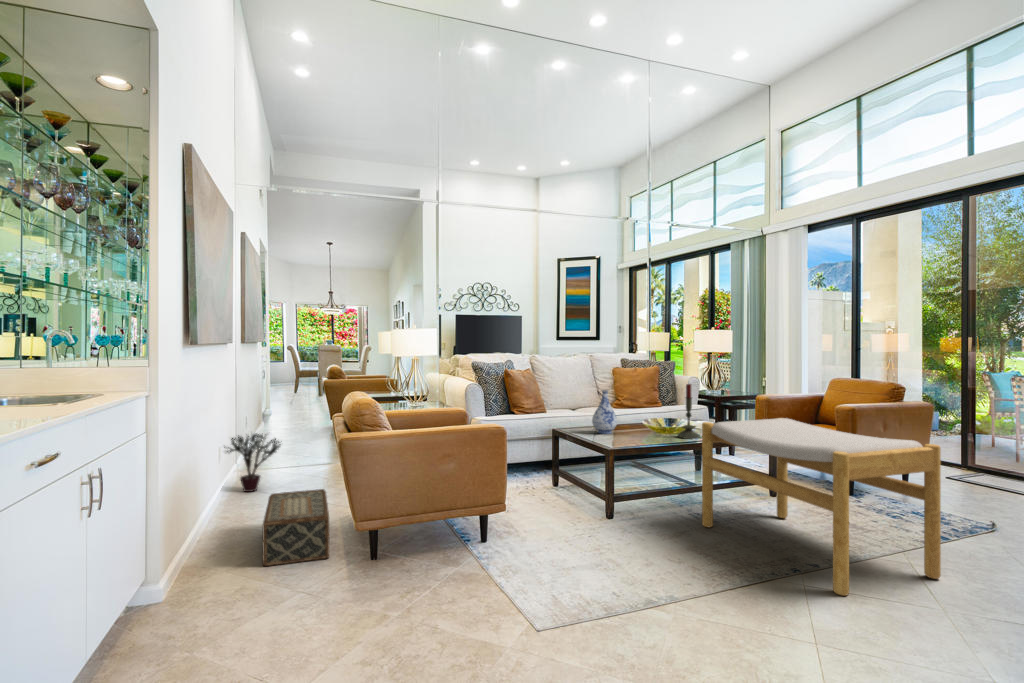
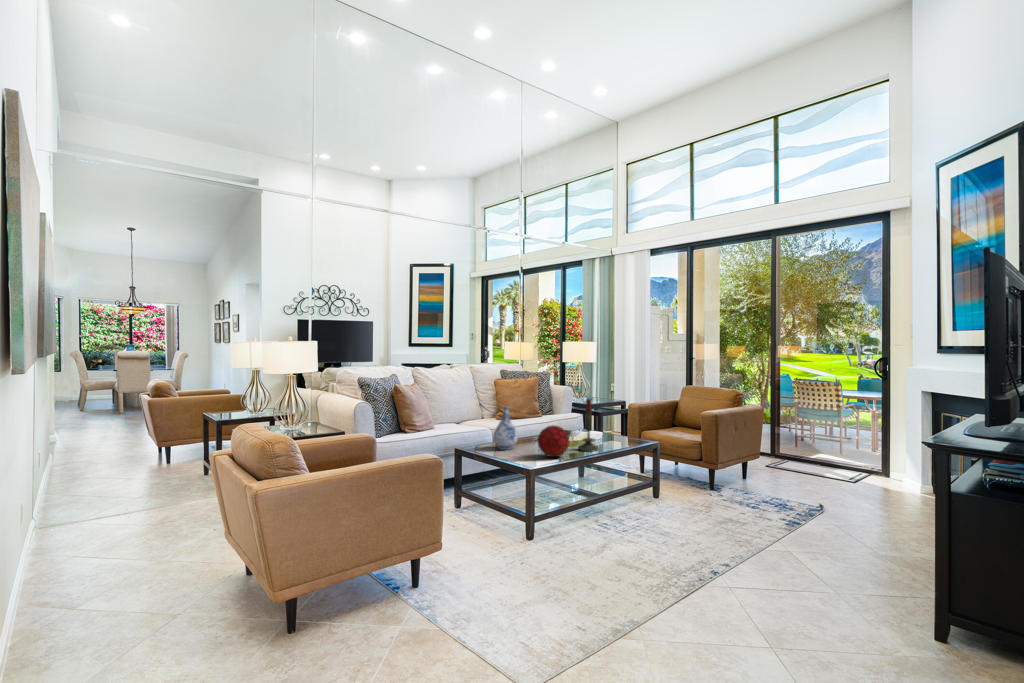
decorative orb: none [629,409,662,441] -> present [538,426,569,457]
footstool: present [702,418,941,596] -> none [615,429,819,594]
potted plant: present [224,433,281,492] -> none [39,474,127,554]
woven basket: present [262,489,329,566] -> none [138,546,240,664]

